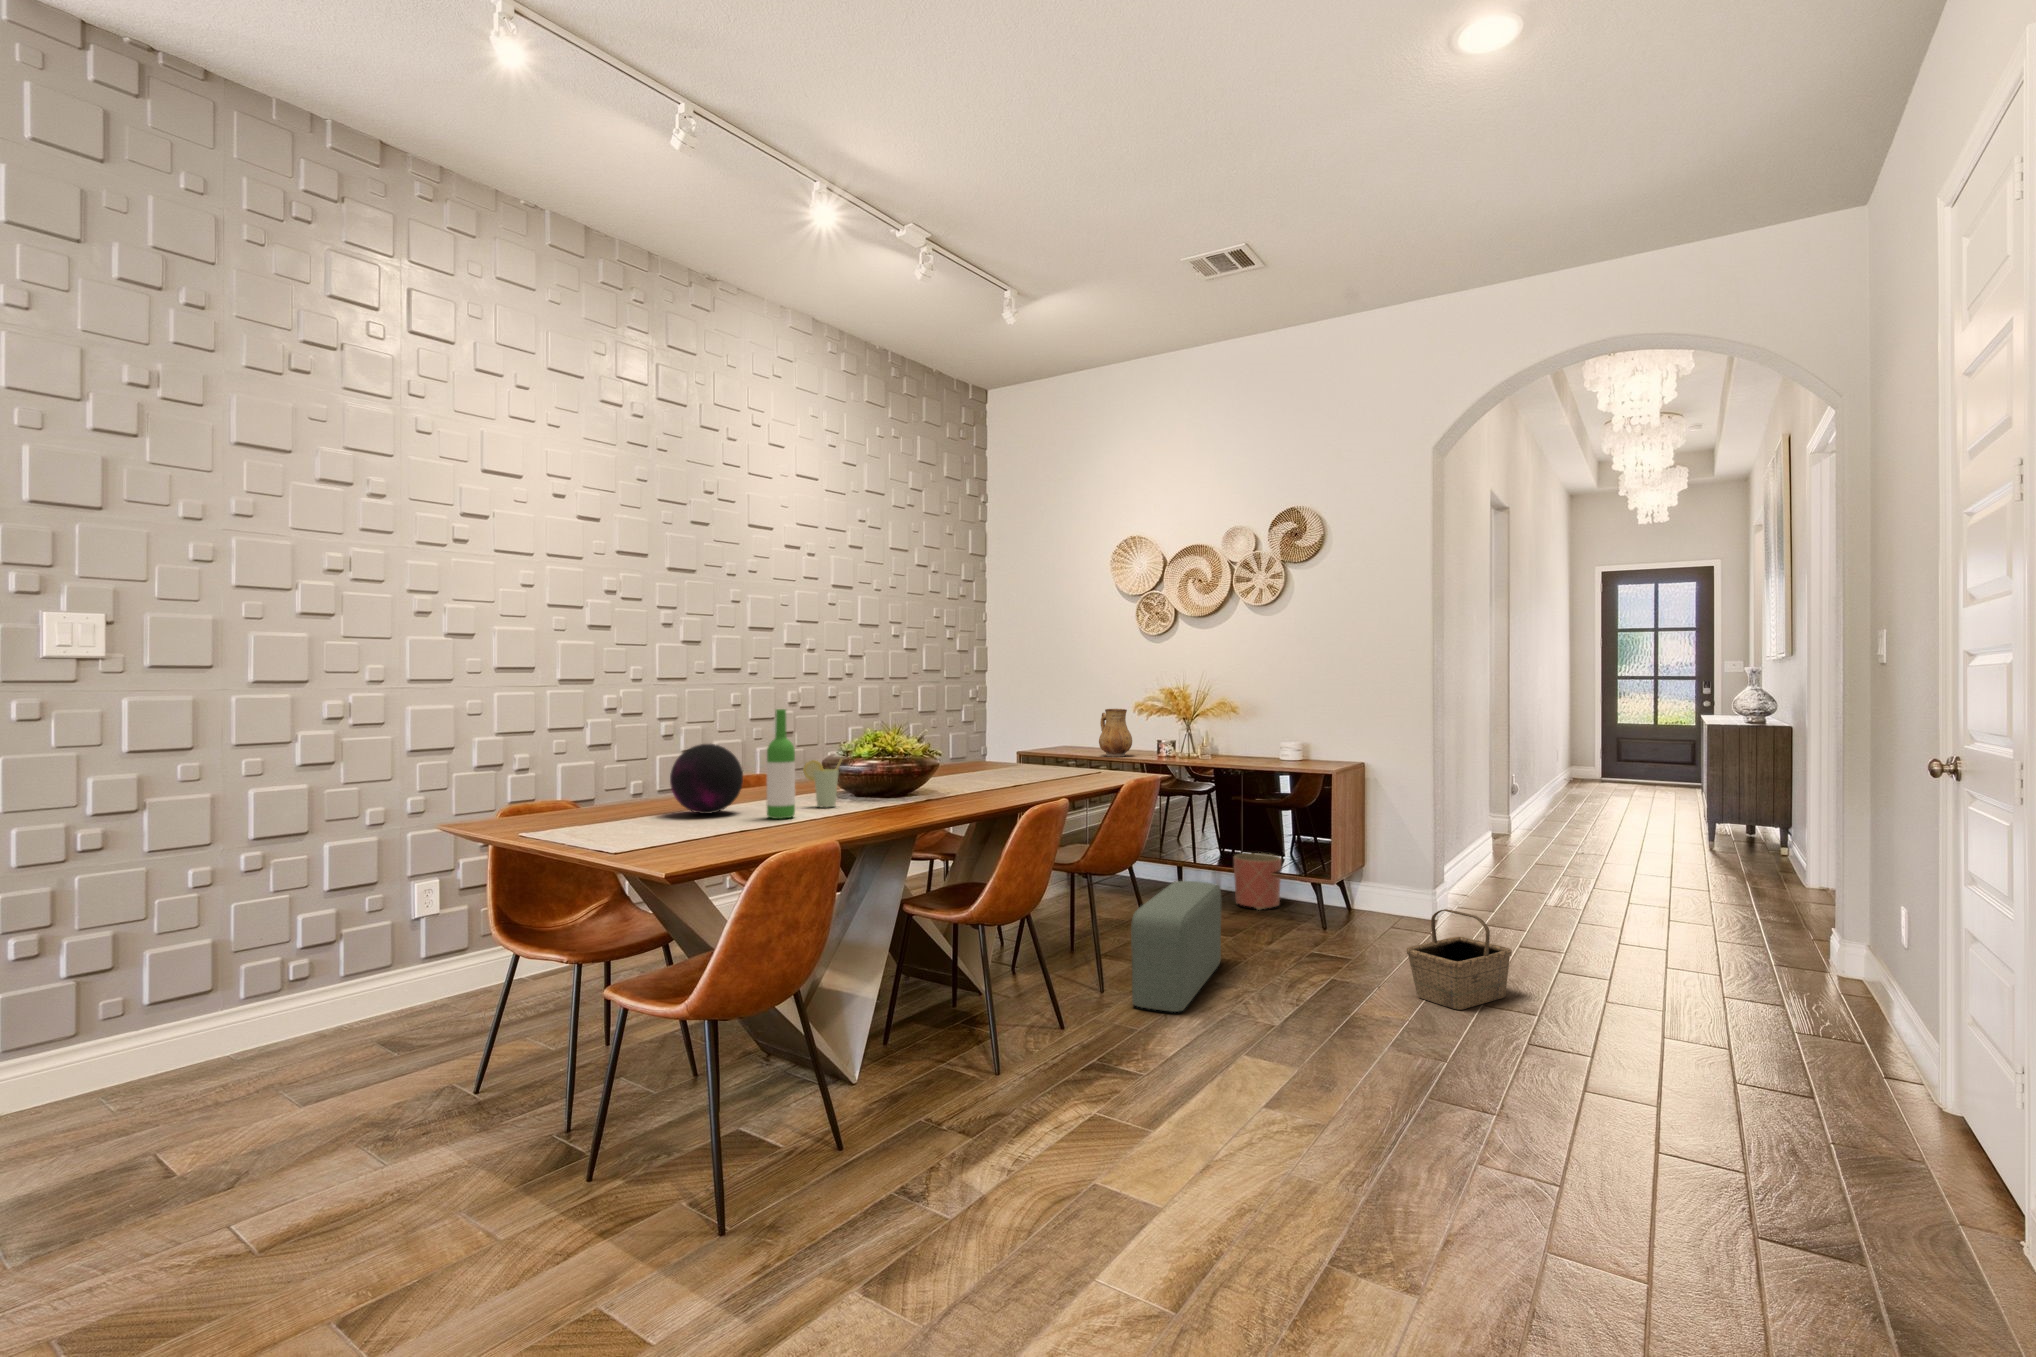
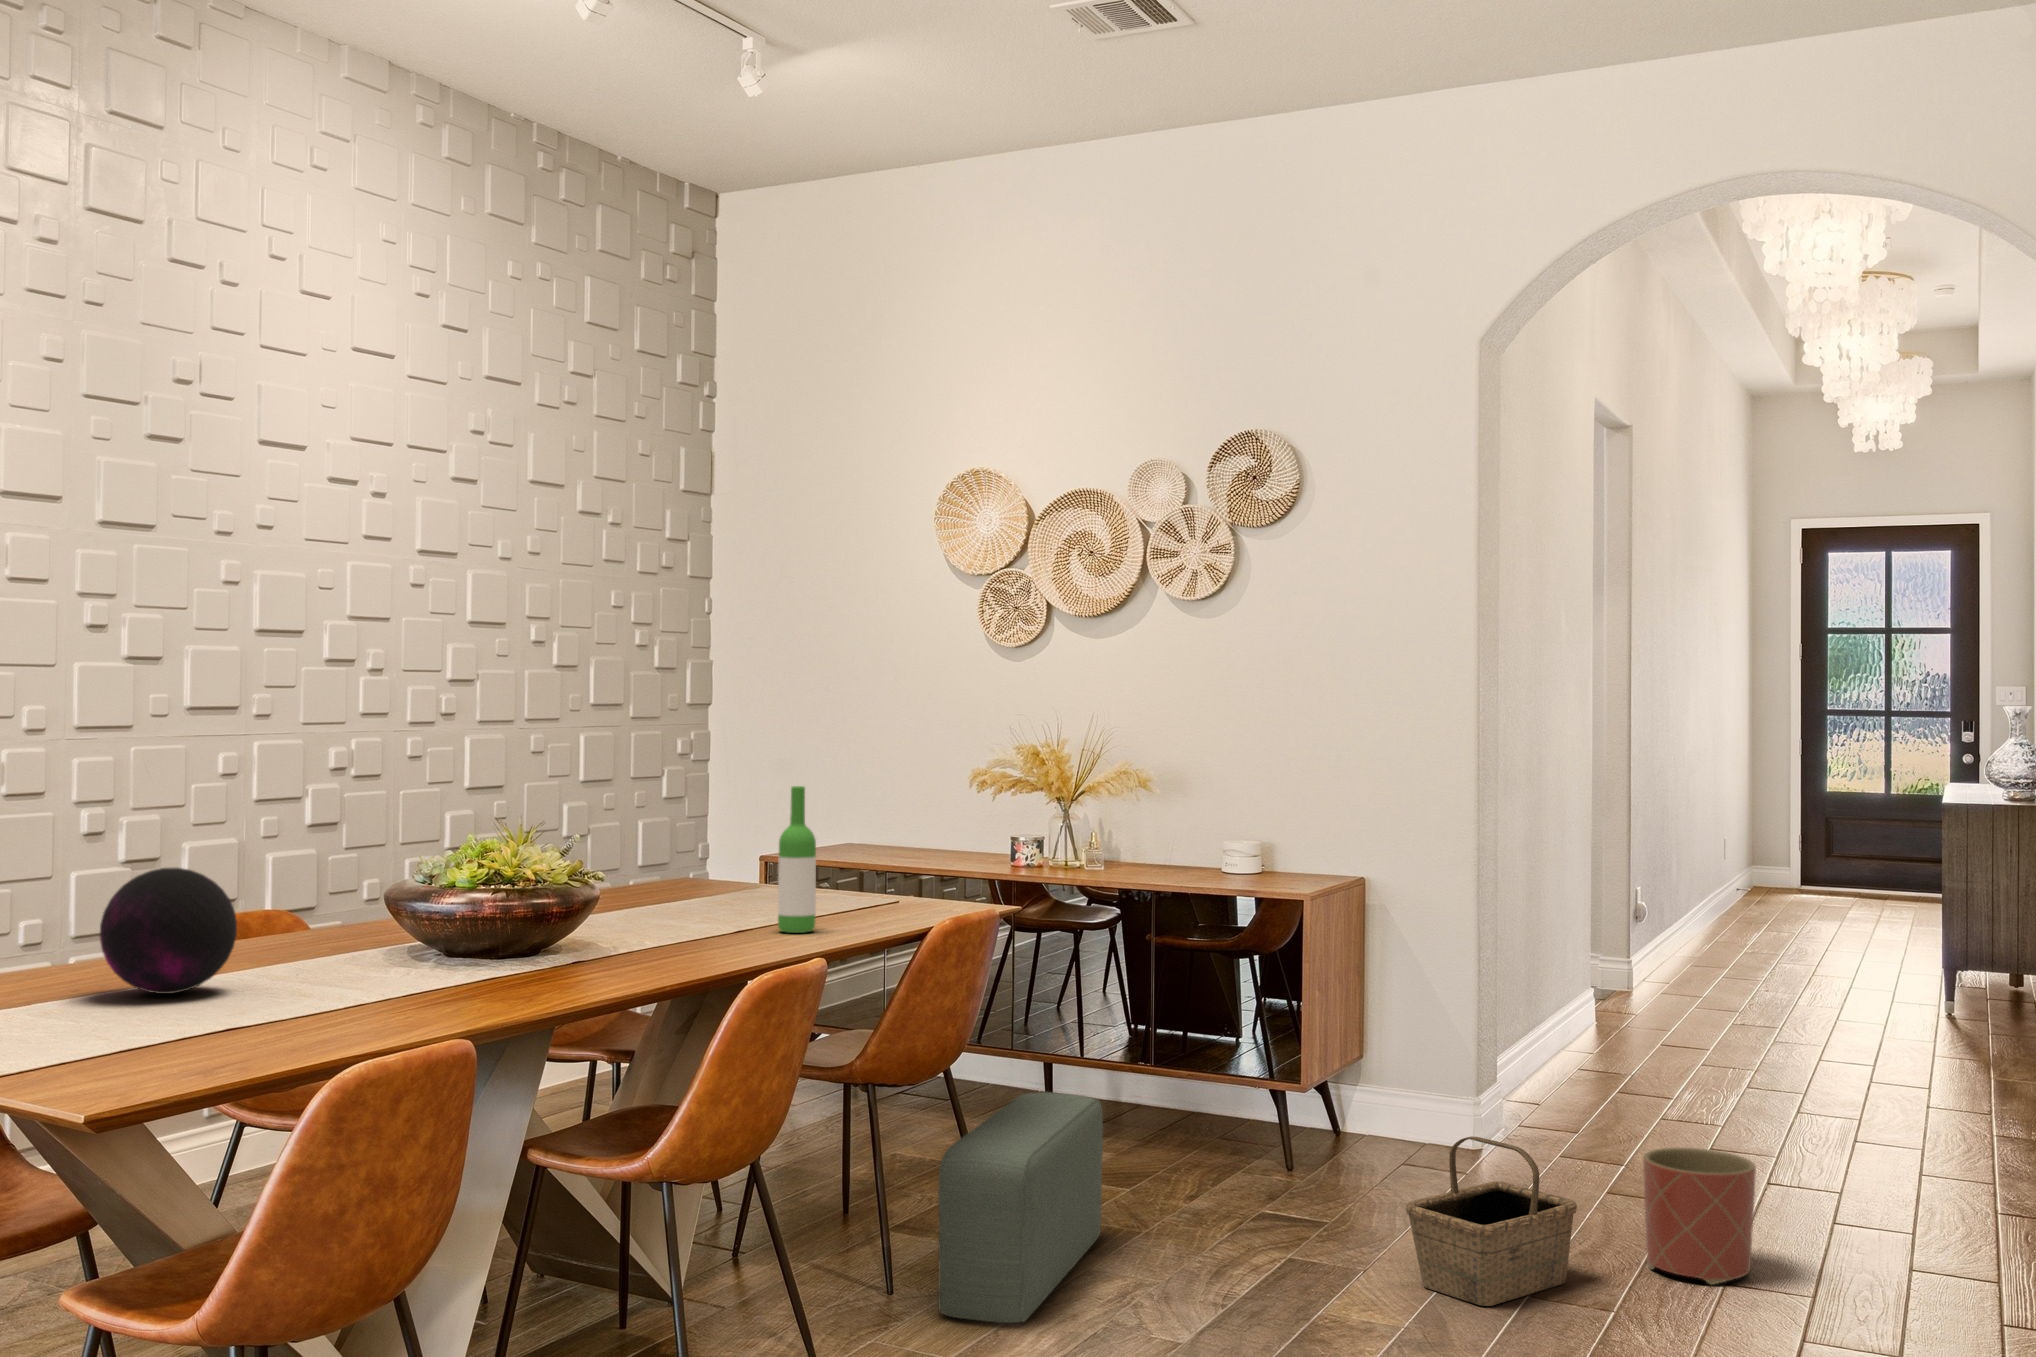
wine bottle: present [767,709,795,819] -> present [778,786,816,933]
ceramic pitcher: present [1099,709,1132,757] -> none [907,779,966,866]
cup: present [803,759,842,808] -> none [348,889,423,978]
planter: present [1234,853,1281,910] -> present [1643,1148,1756,1285]

